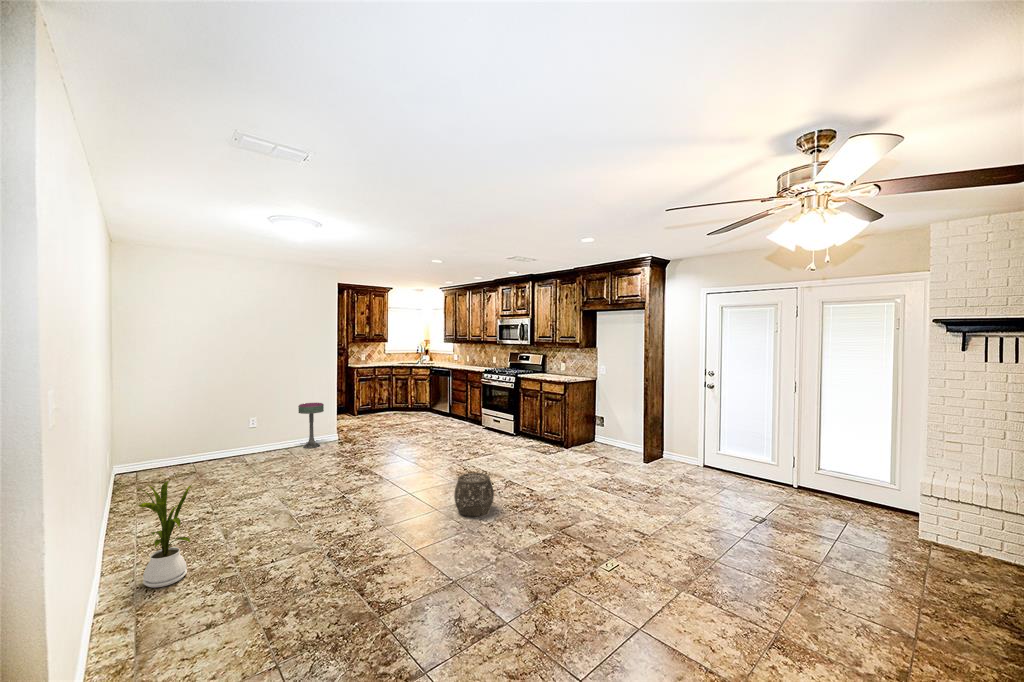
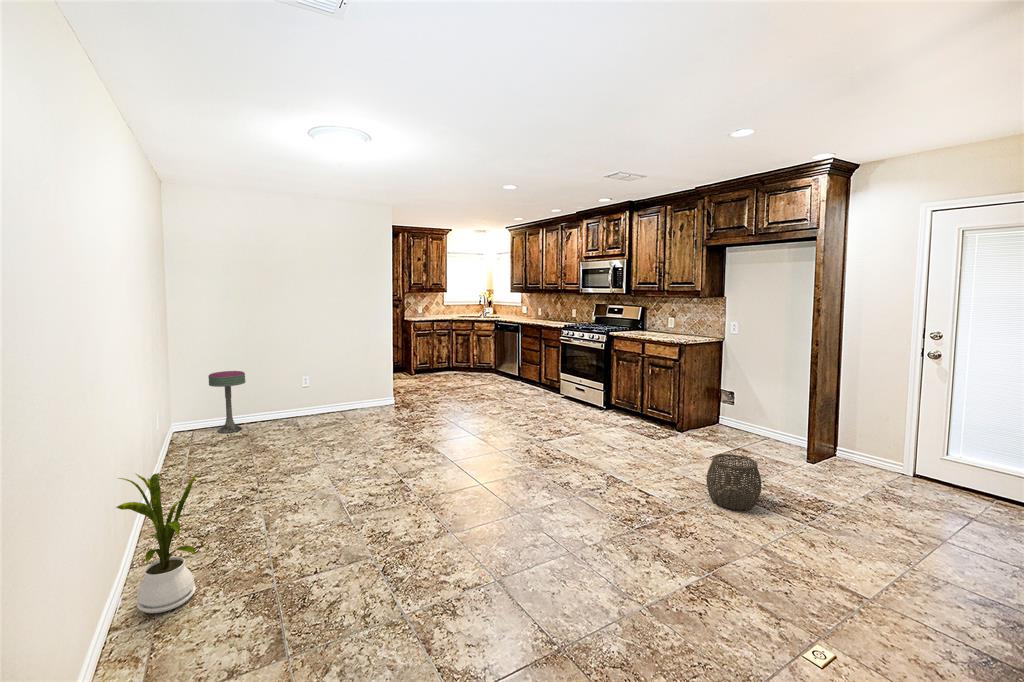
bar stool: present [298,403,324,448] -> present [208,371,246,433]
woven basket: present [454,473,494,516] -> present [706,454,762,510]

